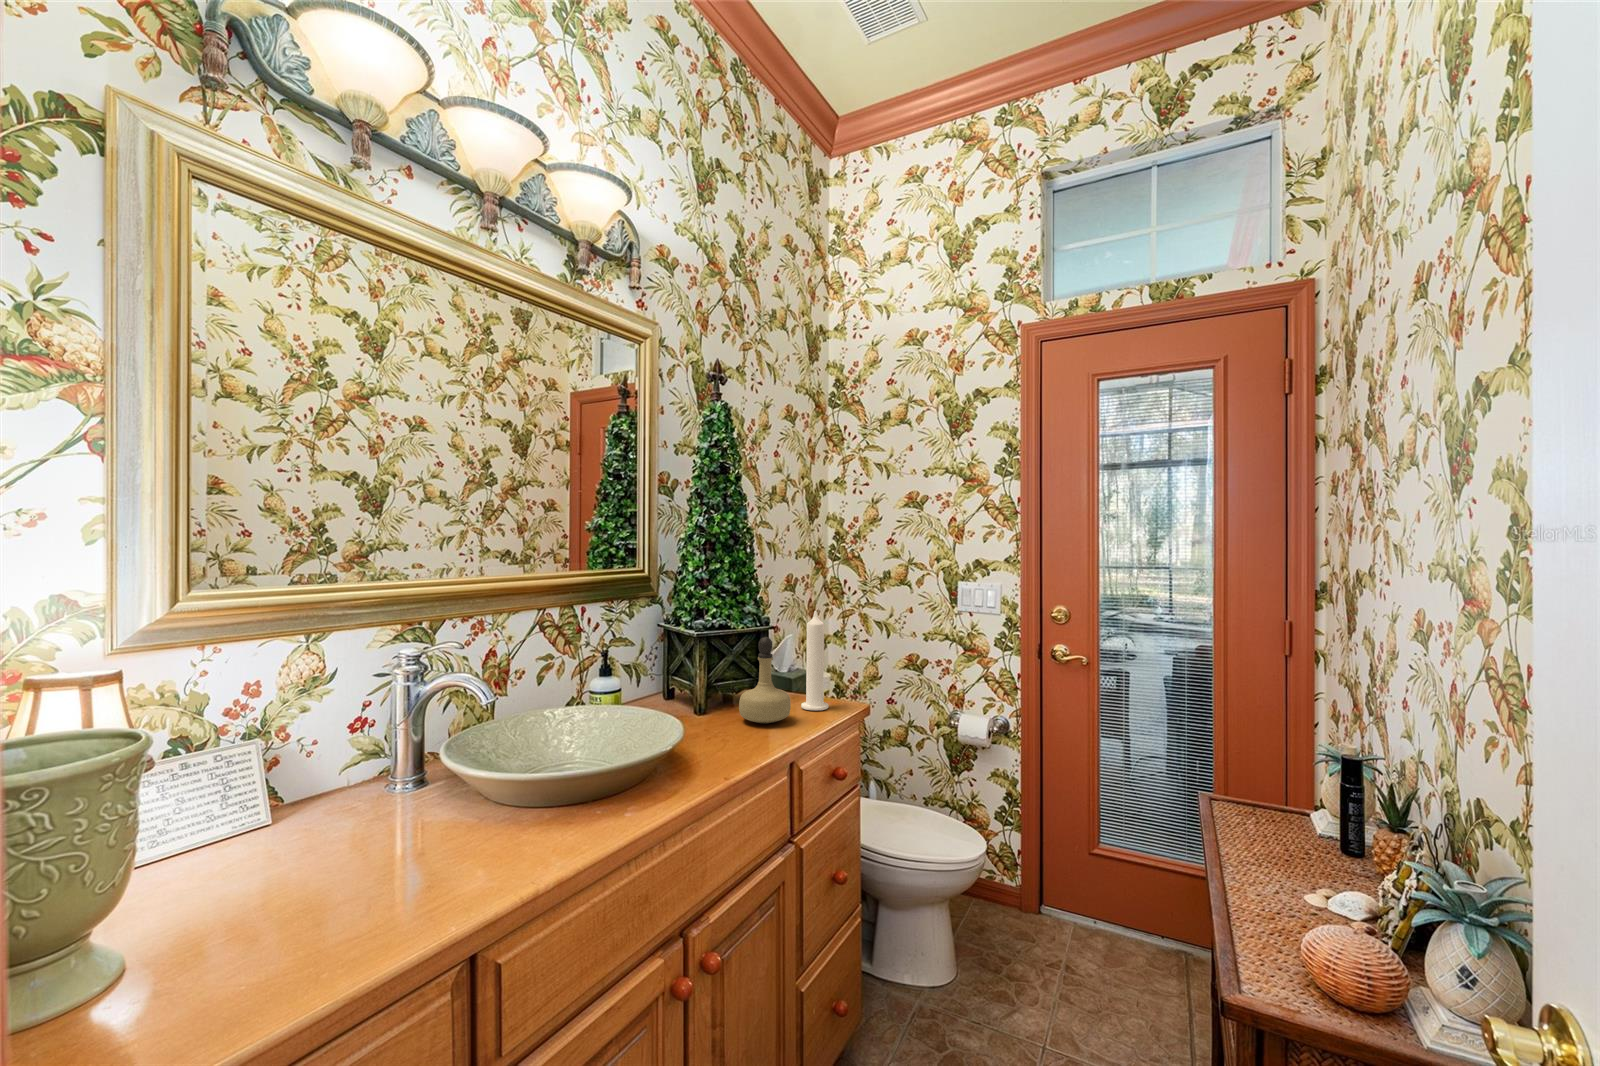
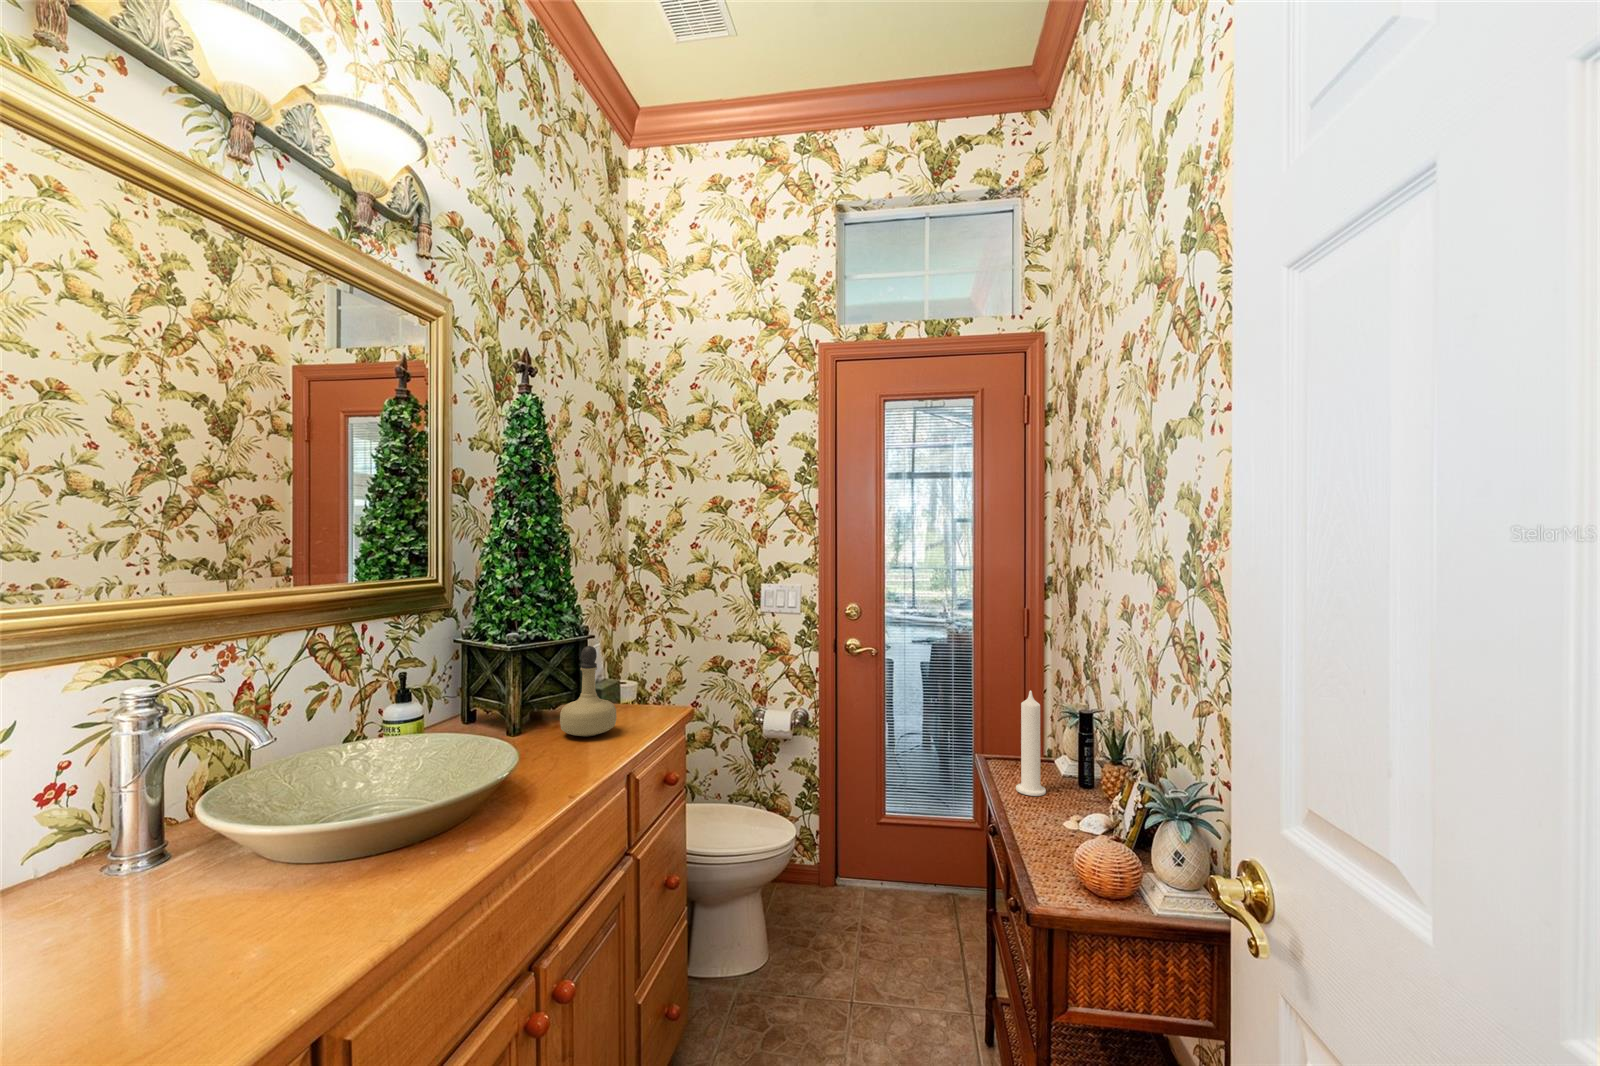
candle: present [801,611,829,711] -> present [1016,691,1046,796]

